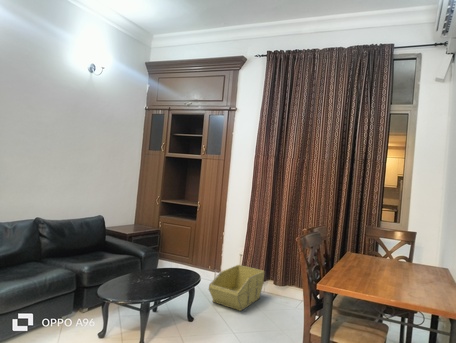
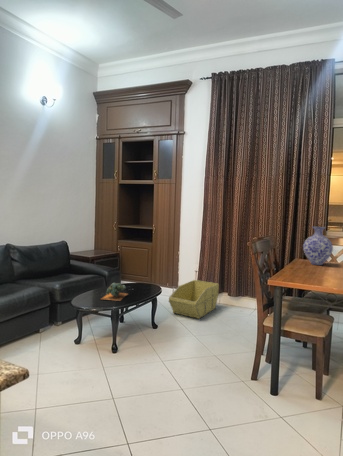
vase: none [357,219,389,263] -> present [303,227,333,265]
succulent plant: none [129,269,163,291] -> present [101,283,127,301]

